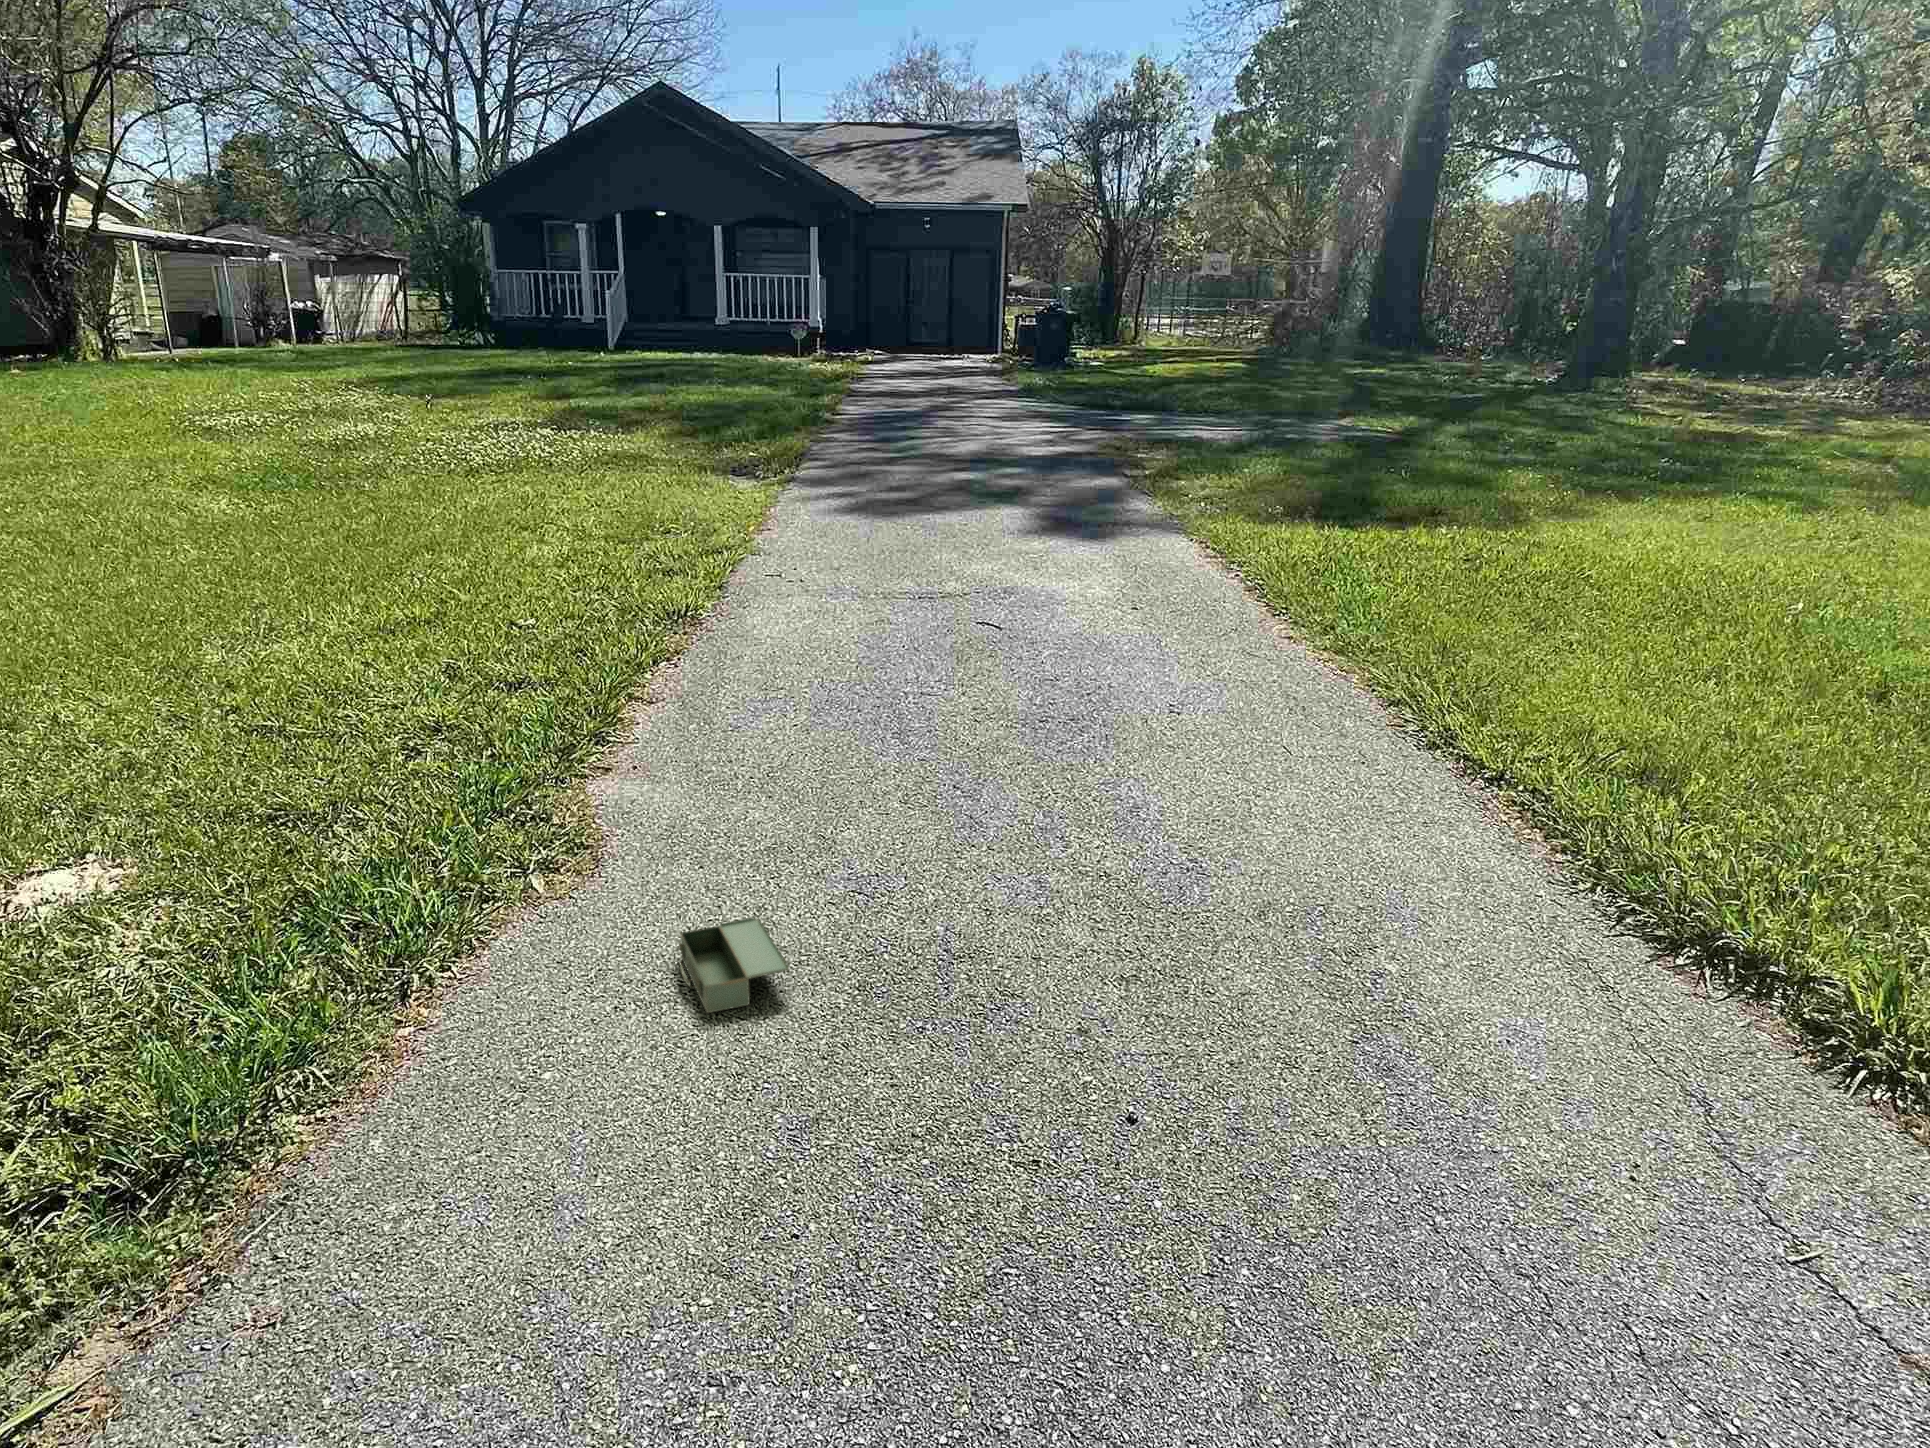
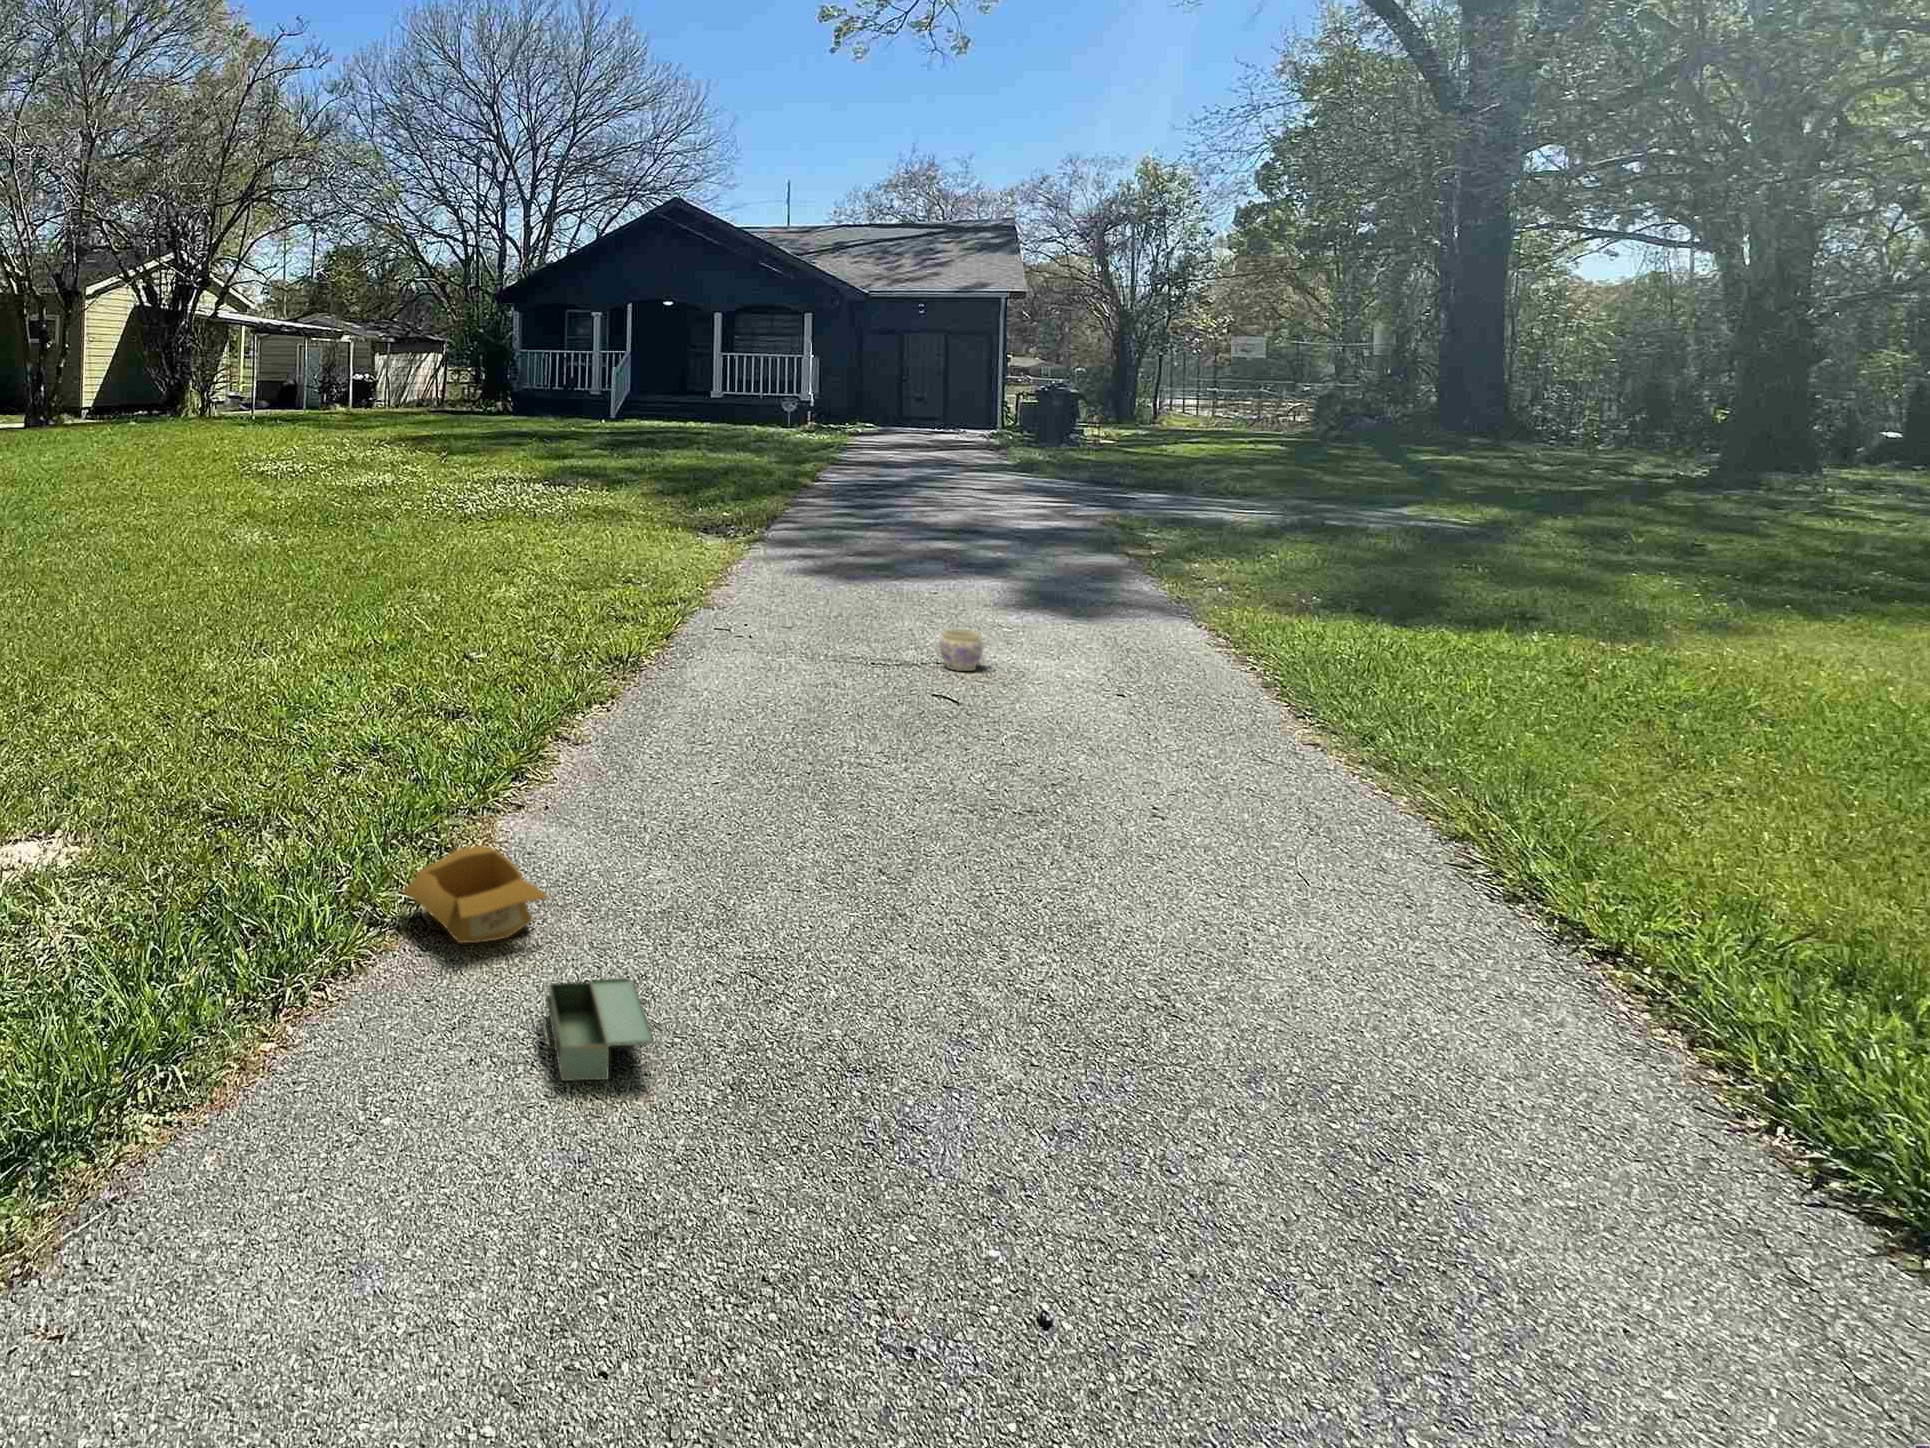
planter: none [980,568,1019,606] -> present [939,629,983,671]
cardboard box: none [508,815,665,908] -> present [402,846,549,943]

